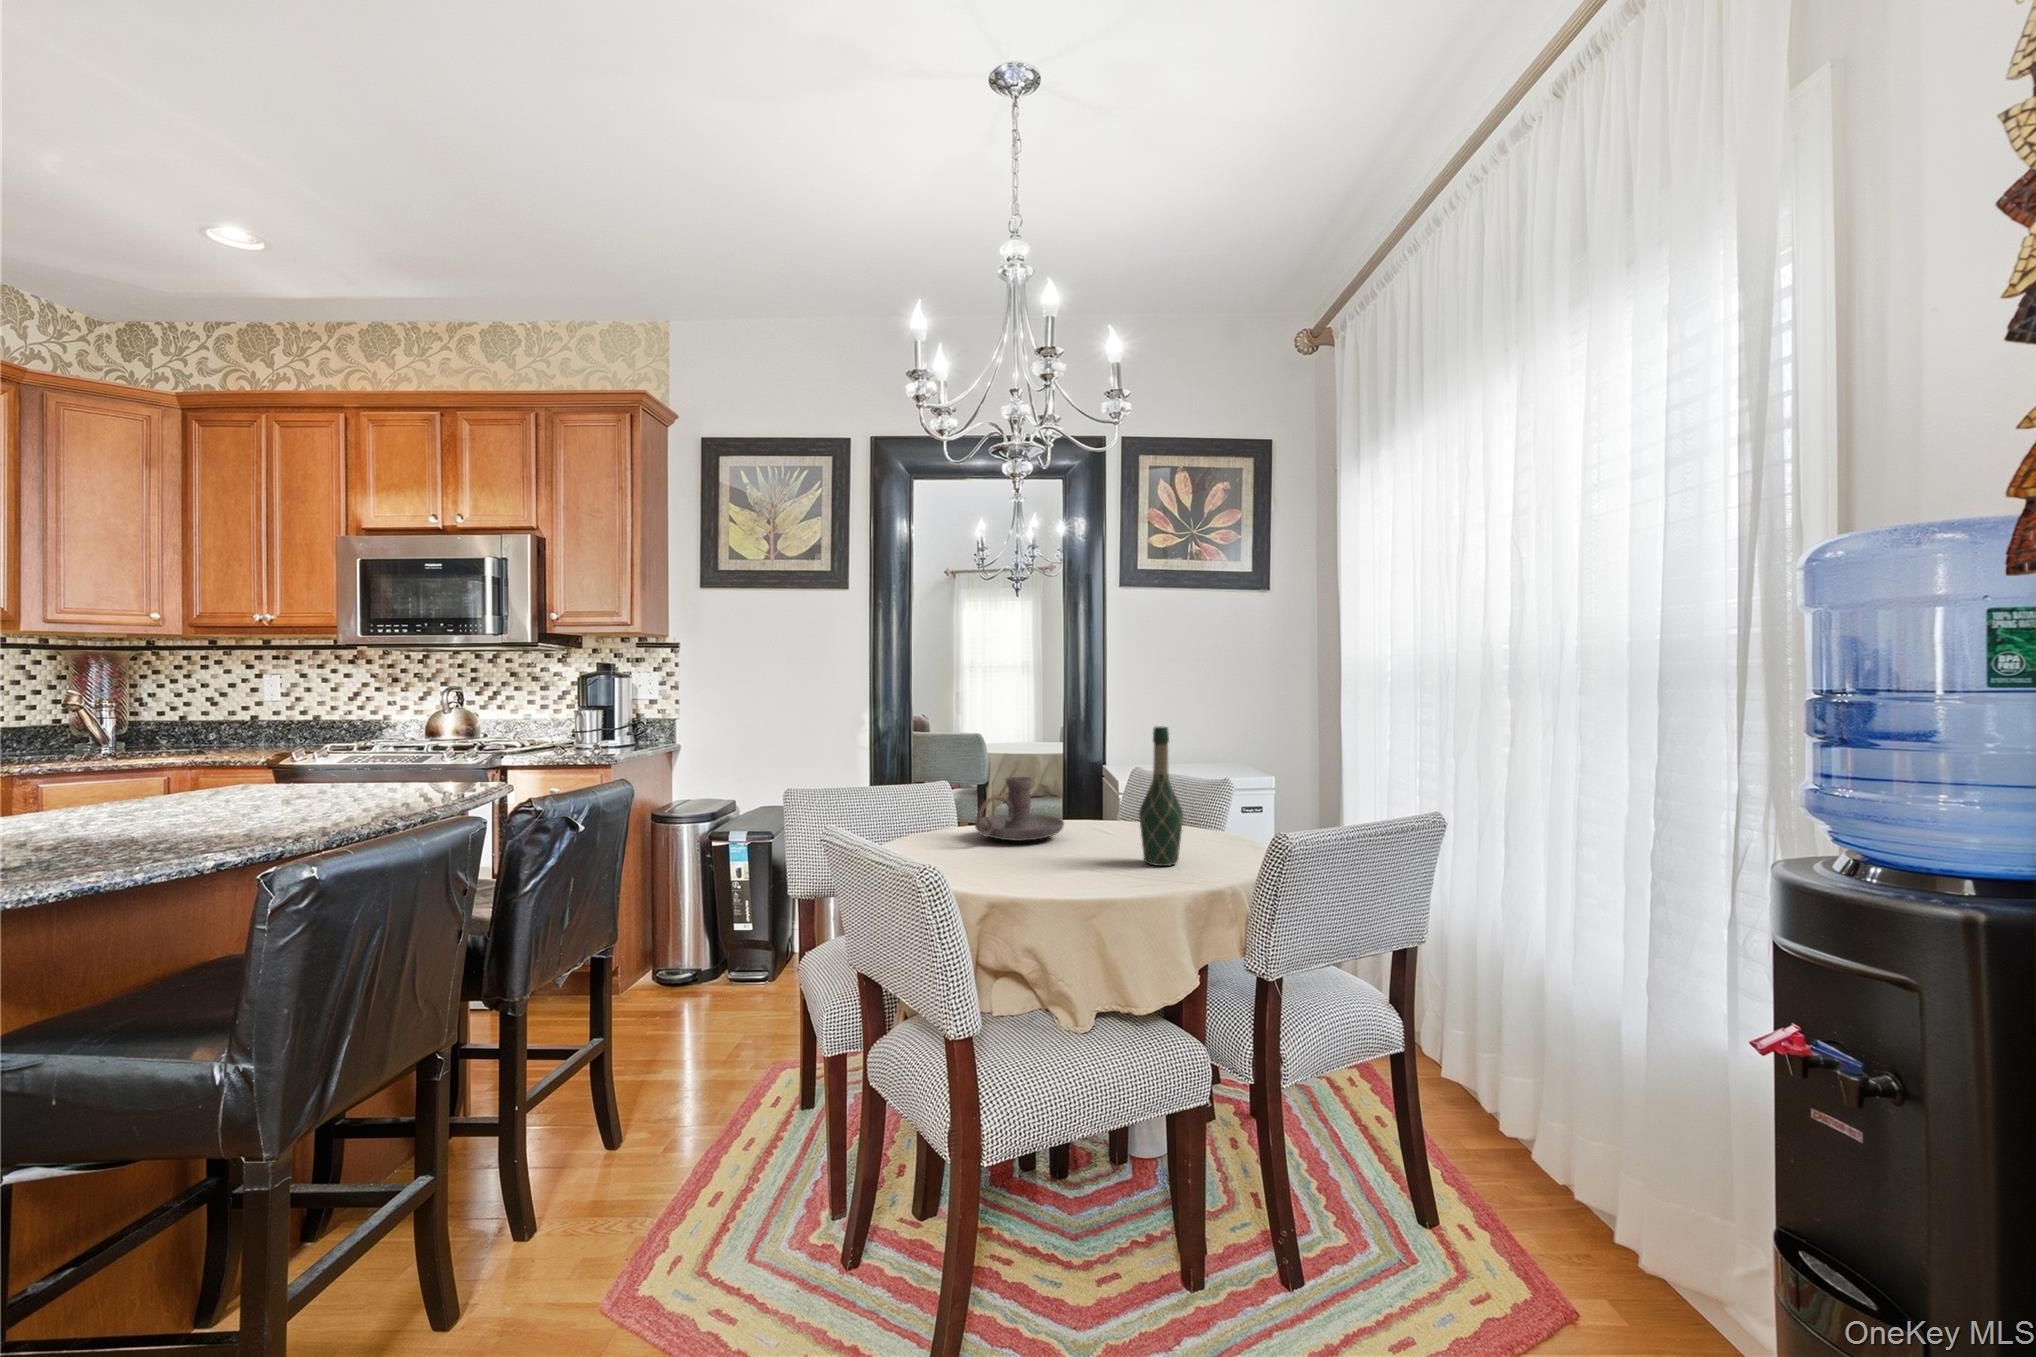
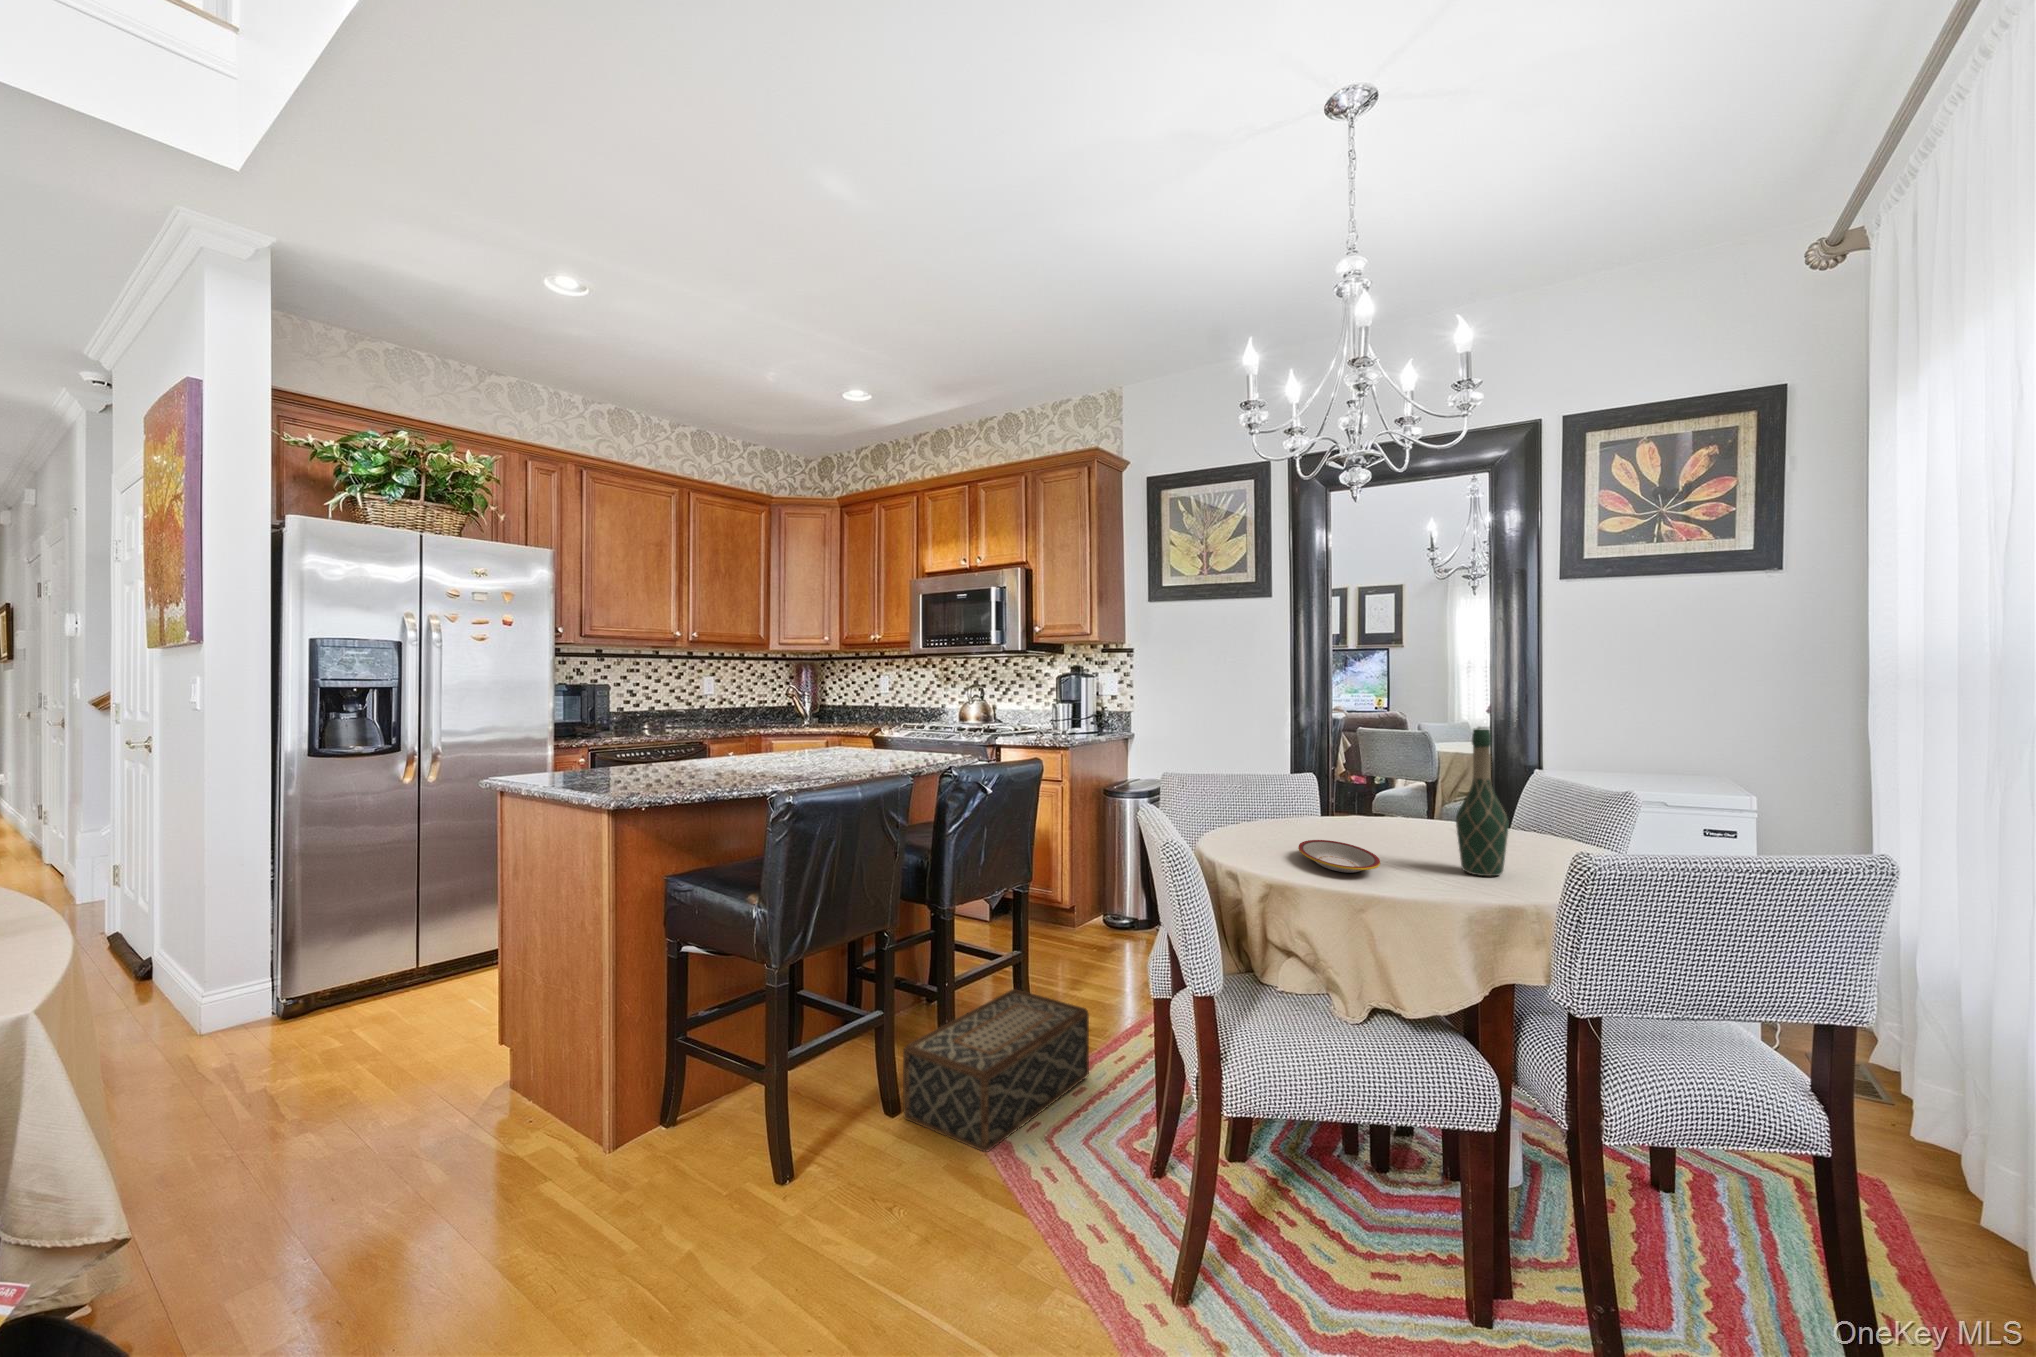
candle holder: present [974,777,1064,841] -> none [1302,774,1406,836]
plate: none [996,848,1089,879] -> present [1298,840,1380,873]
woven basket: none [469,1090,718,1324] -> present [903,989,1089,1152]

